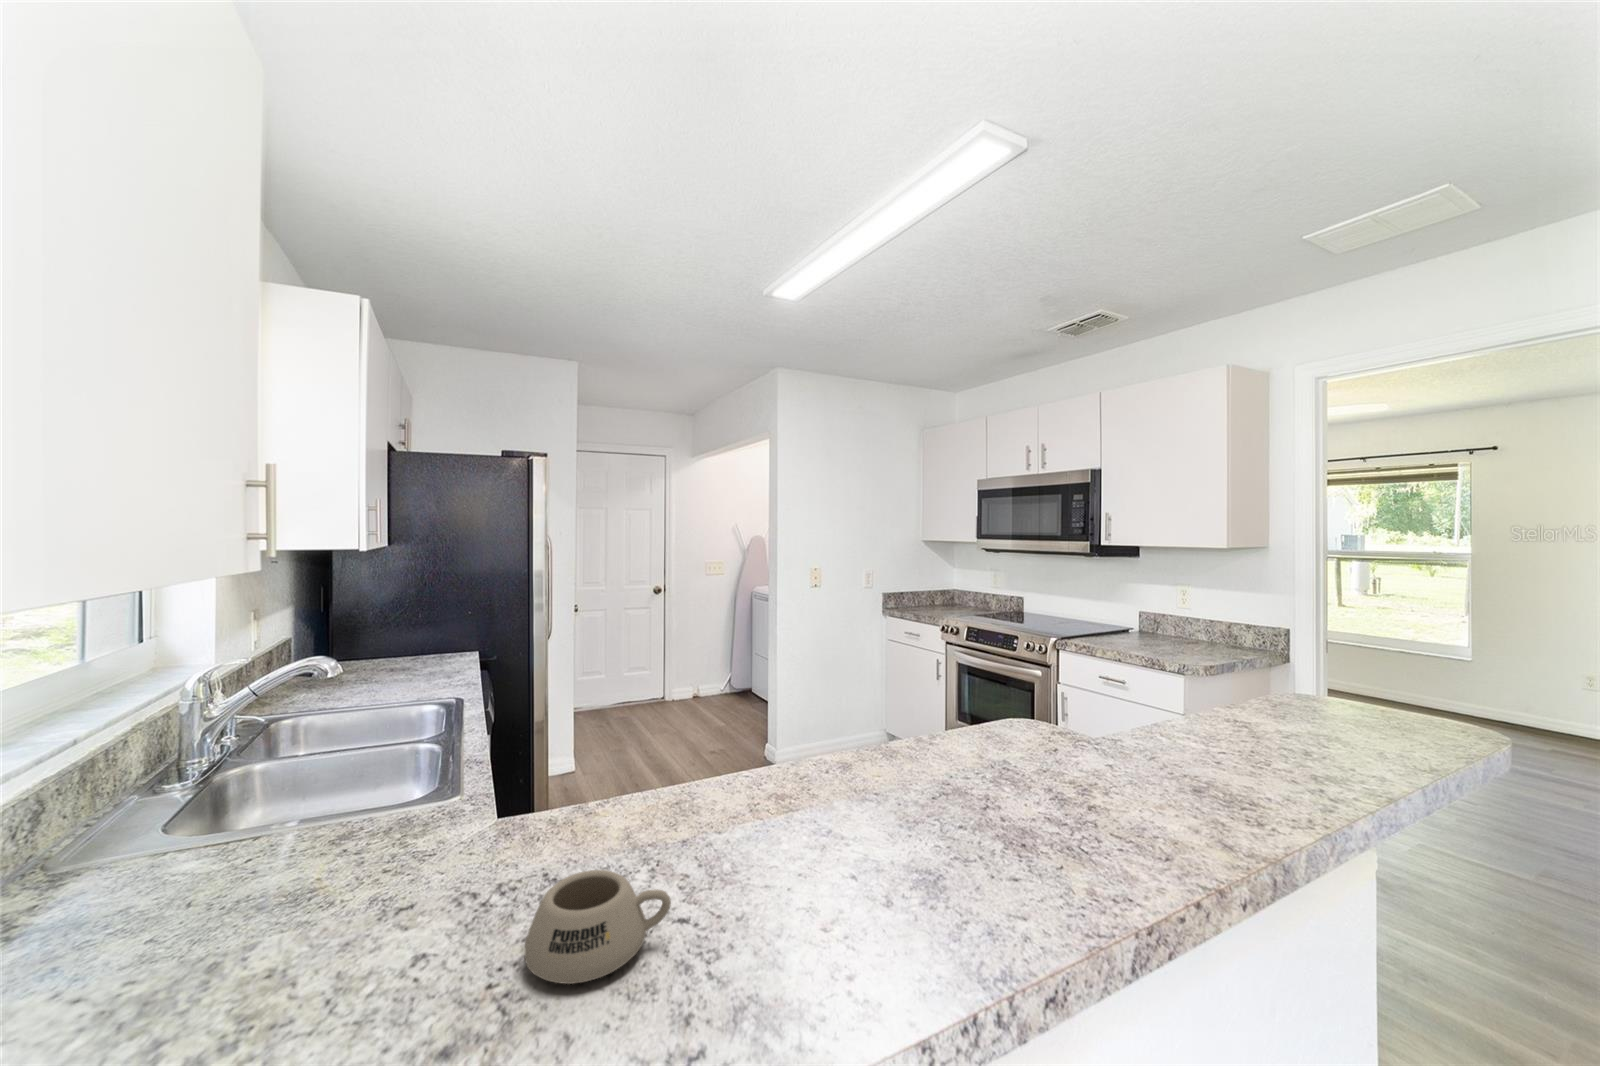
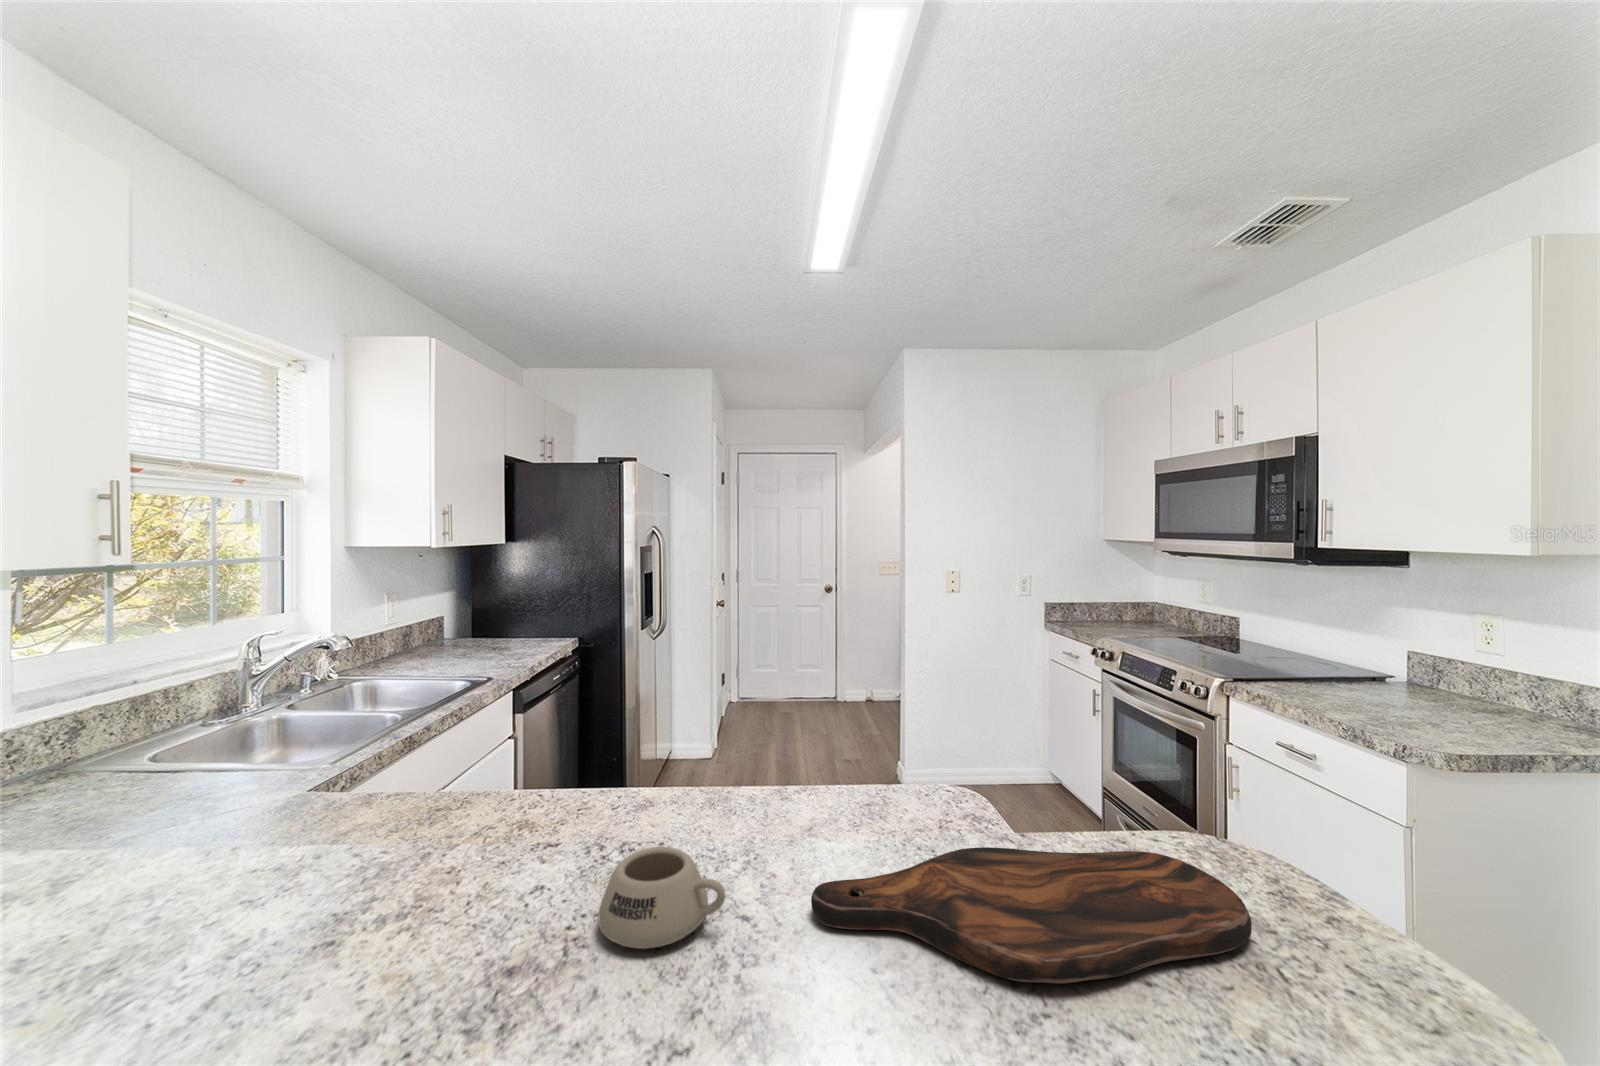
cutting board: none [740,785,1060,906] -> present [811,847,1252,983]

